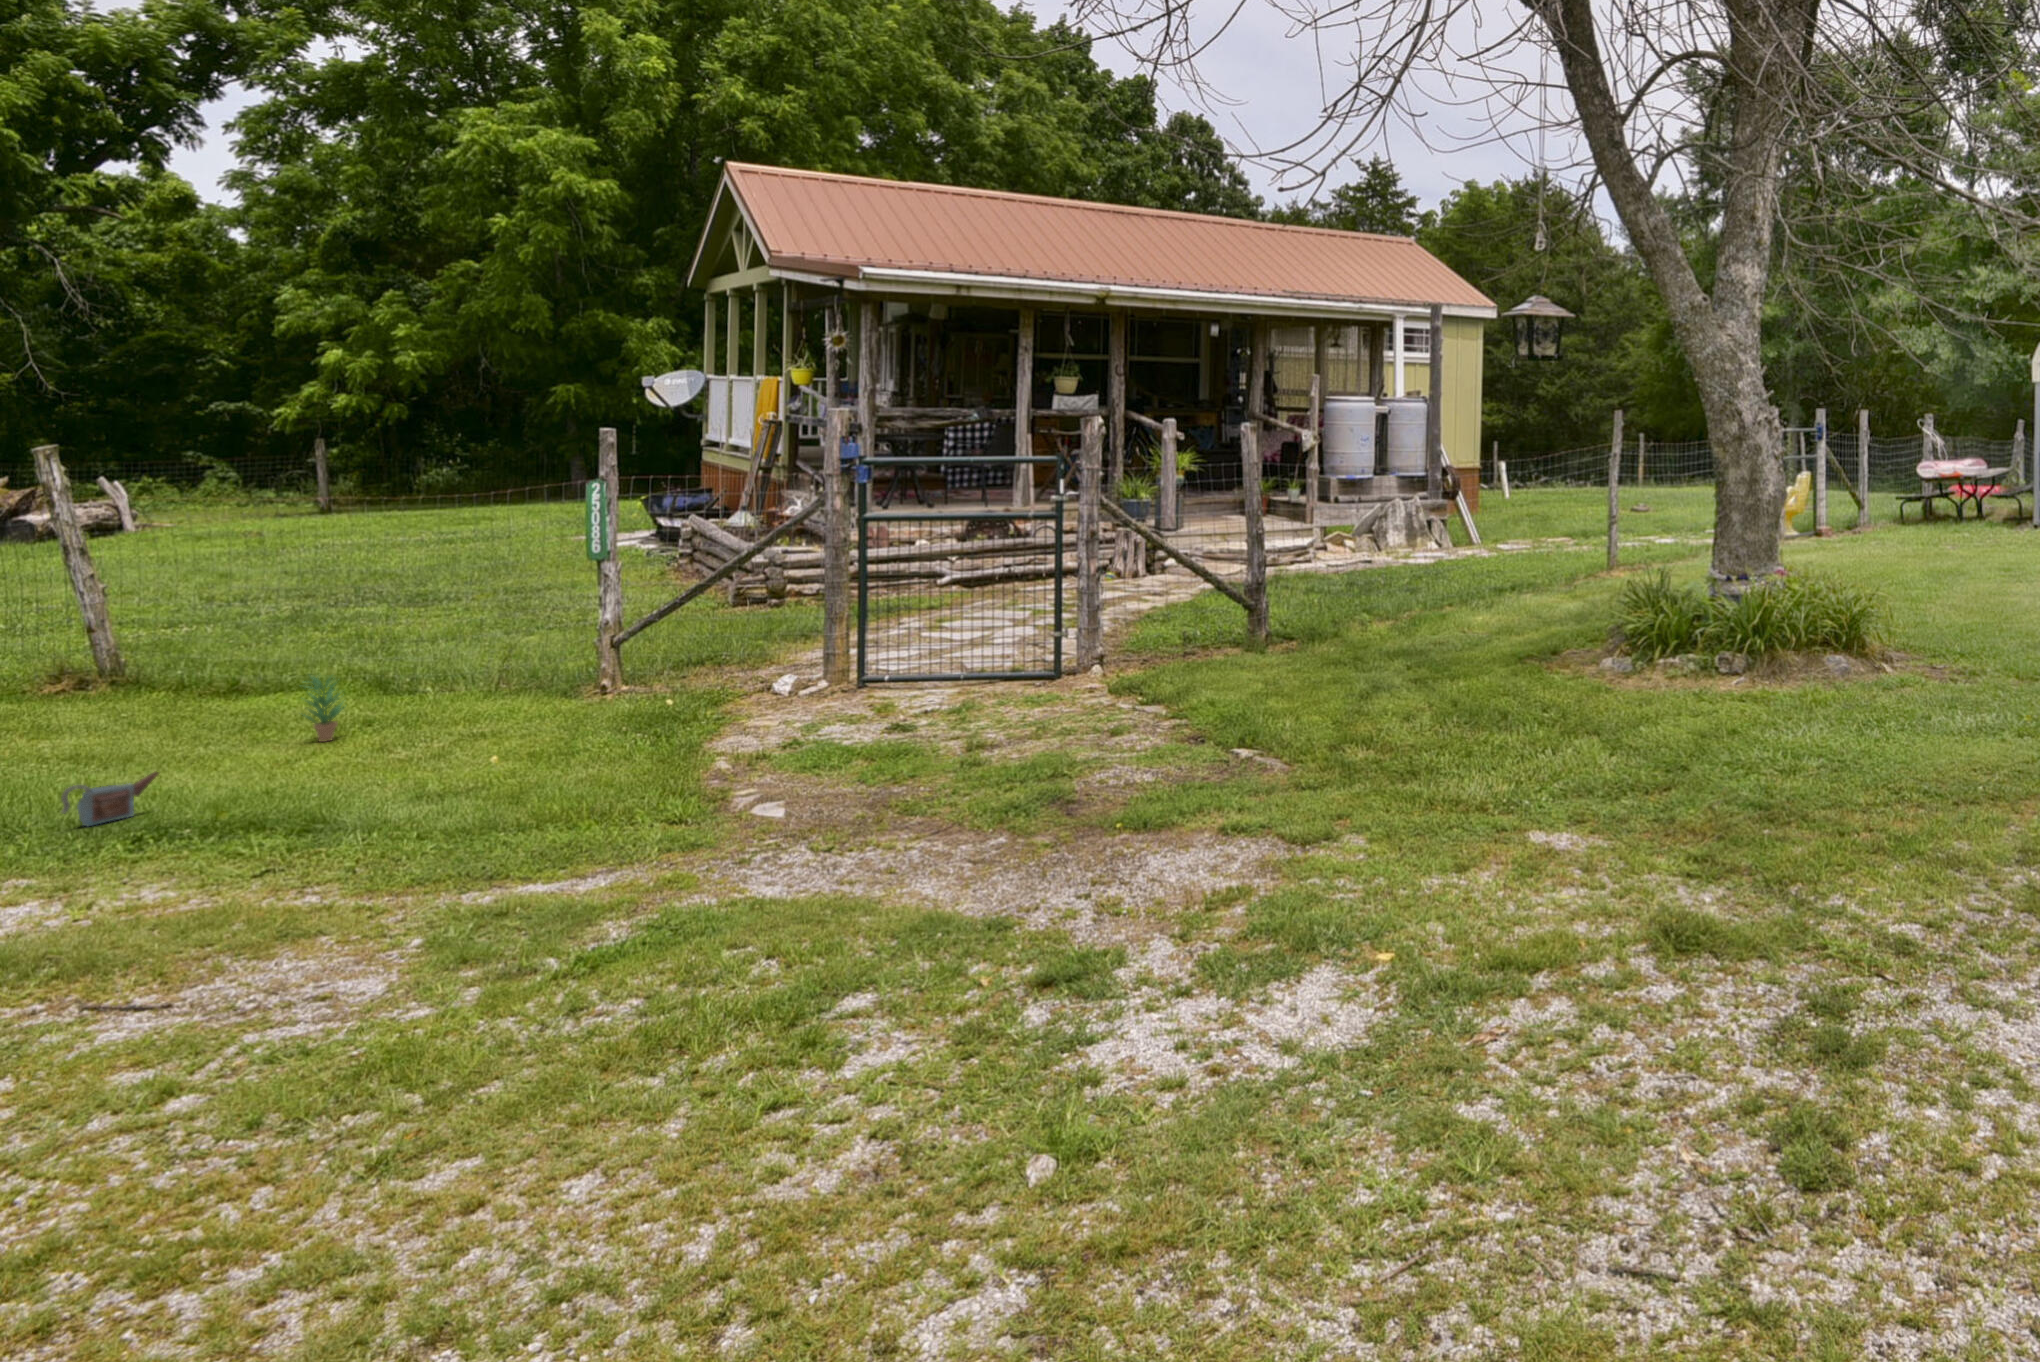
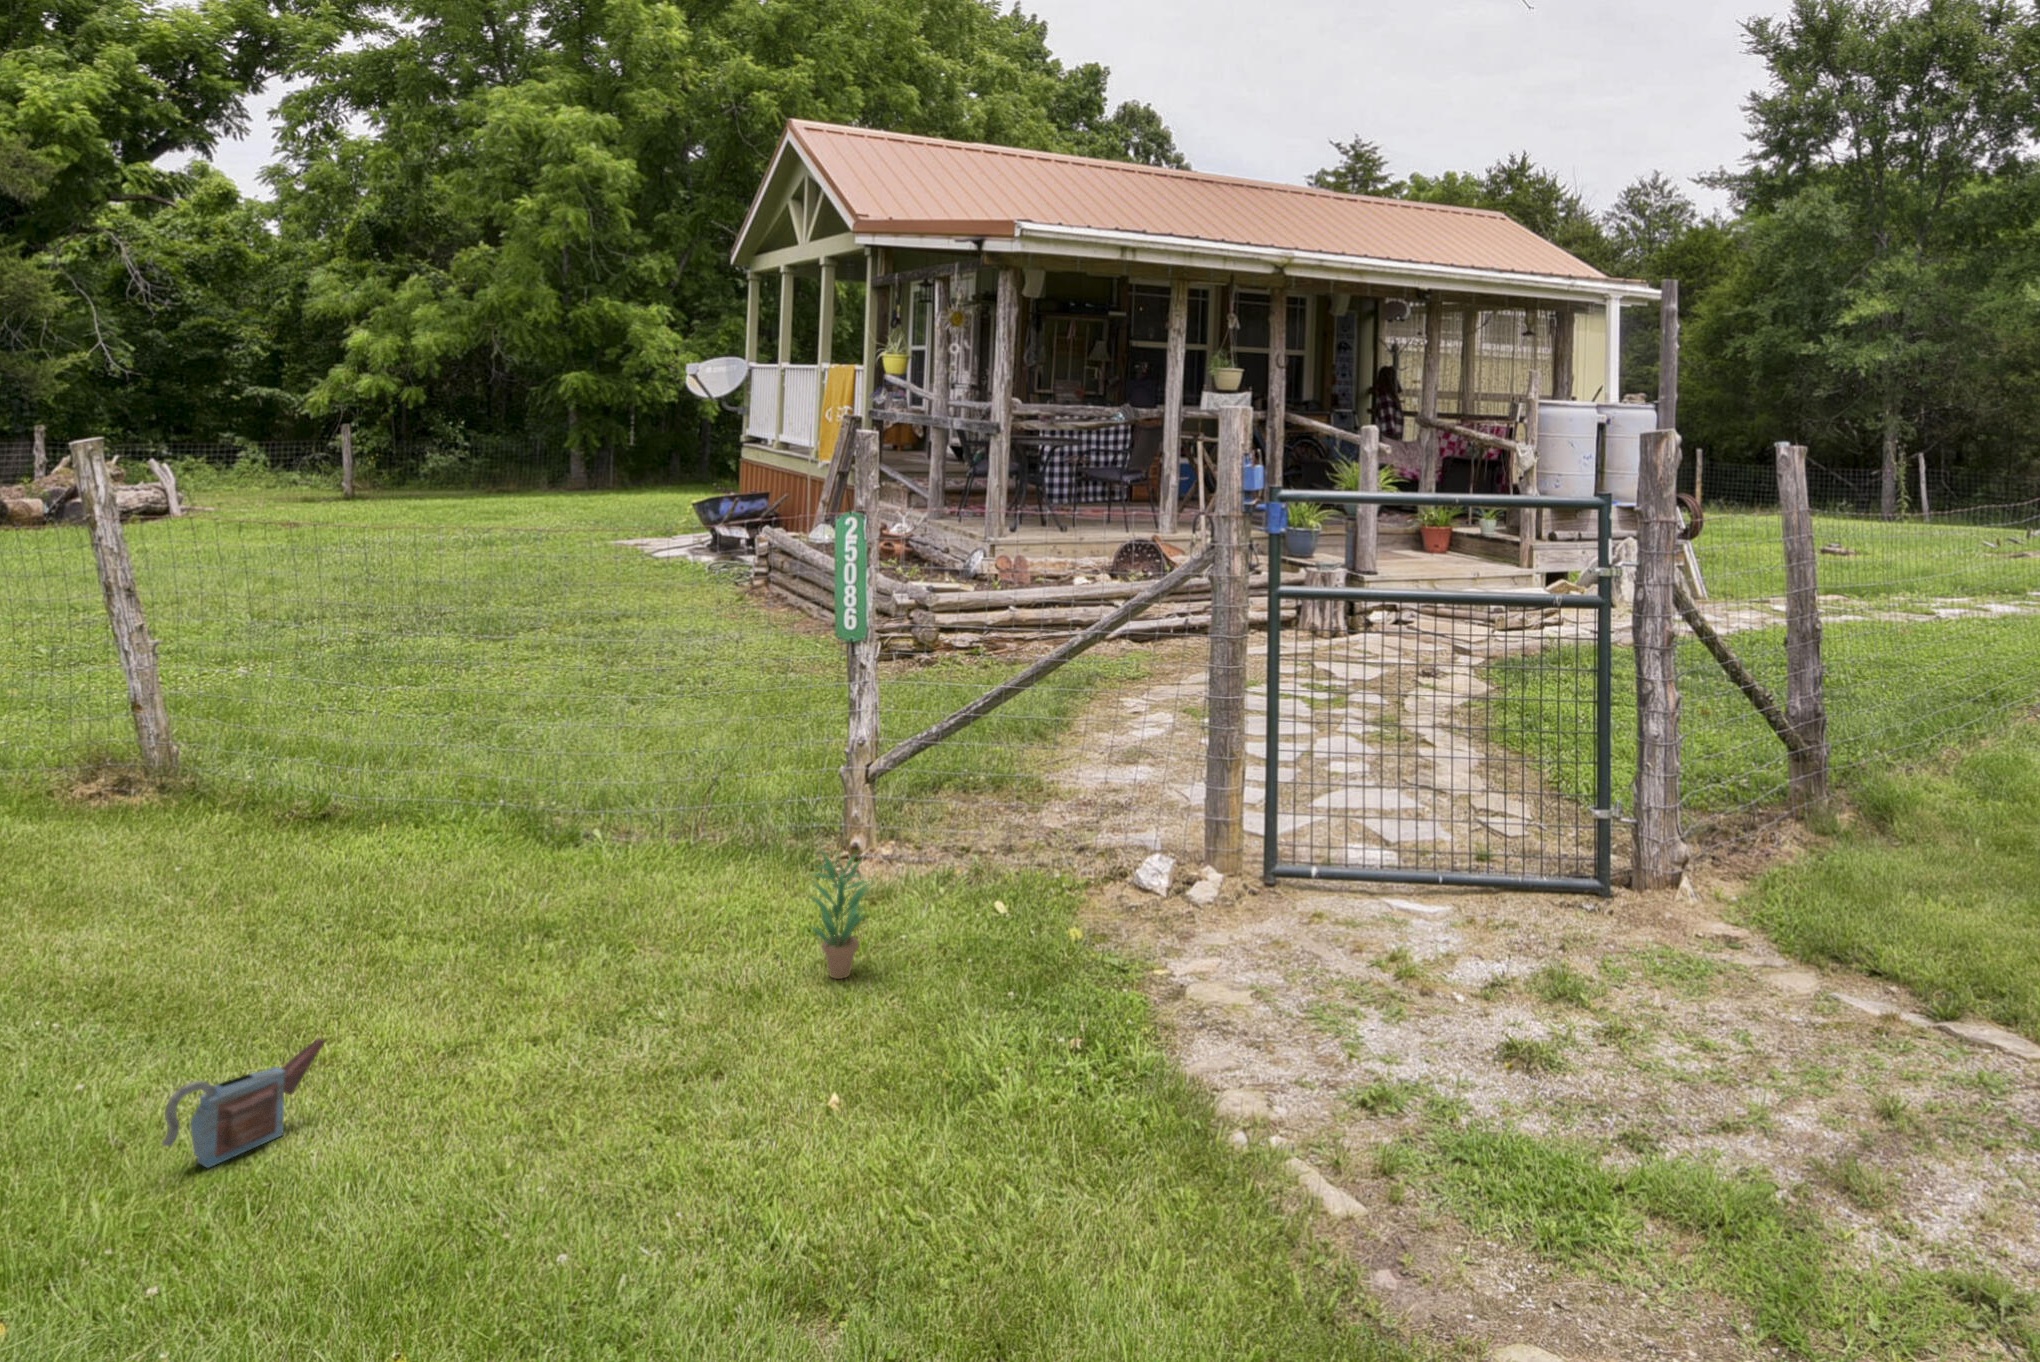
potted plant: present [304,677,342,742] -> present [806,852,871,979]

